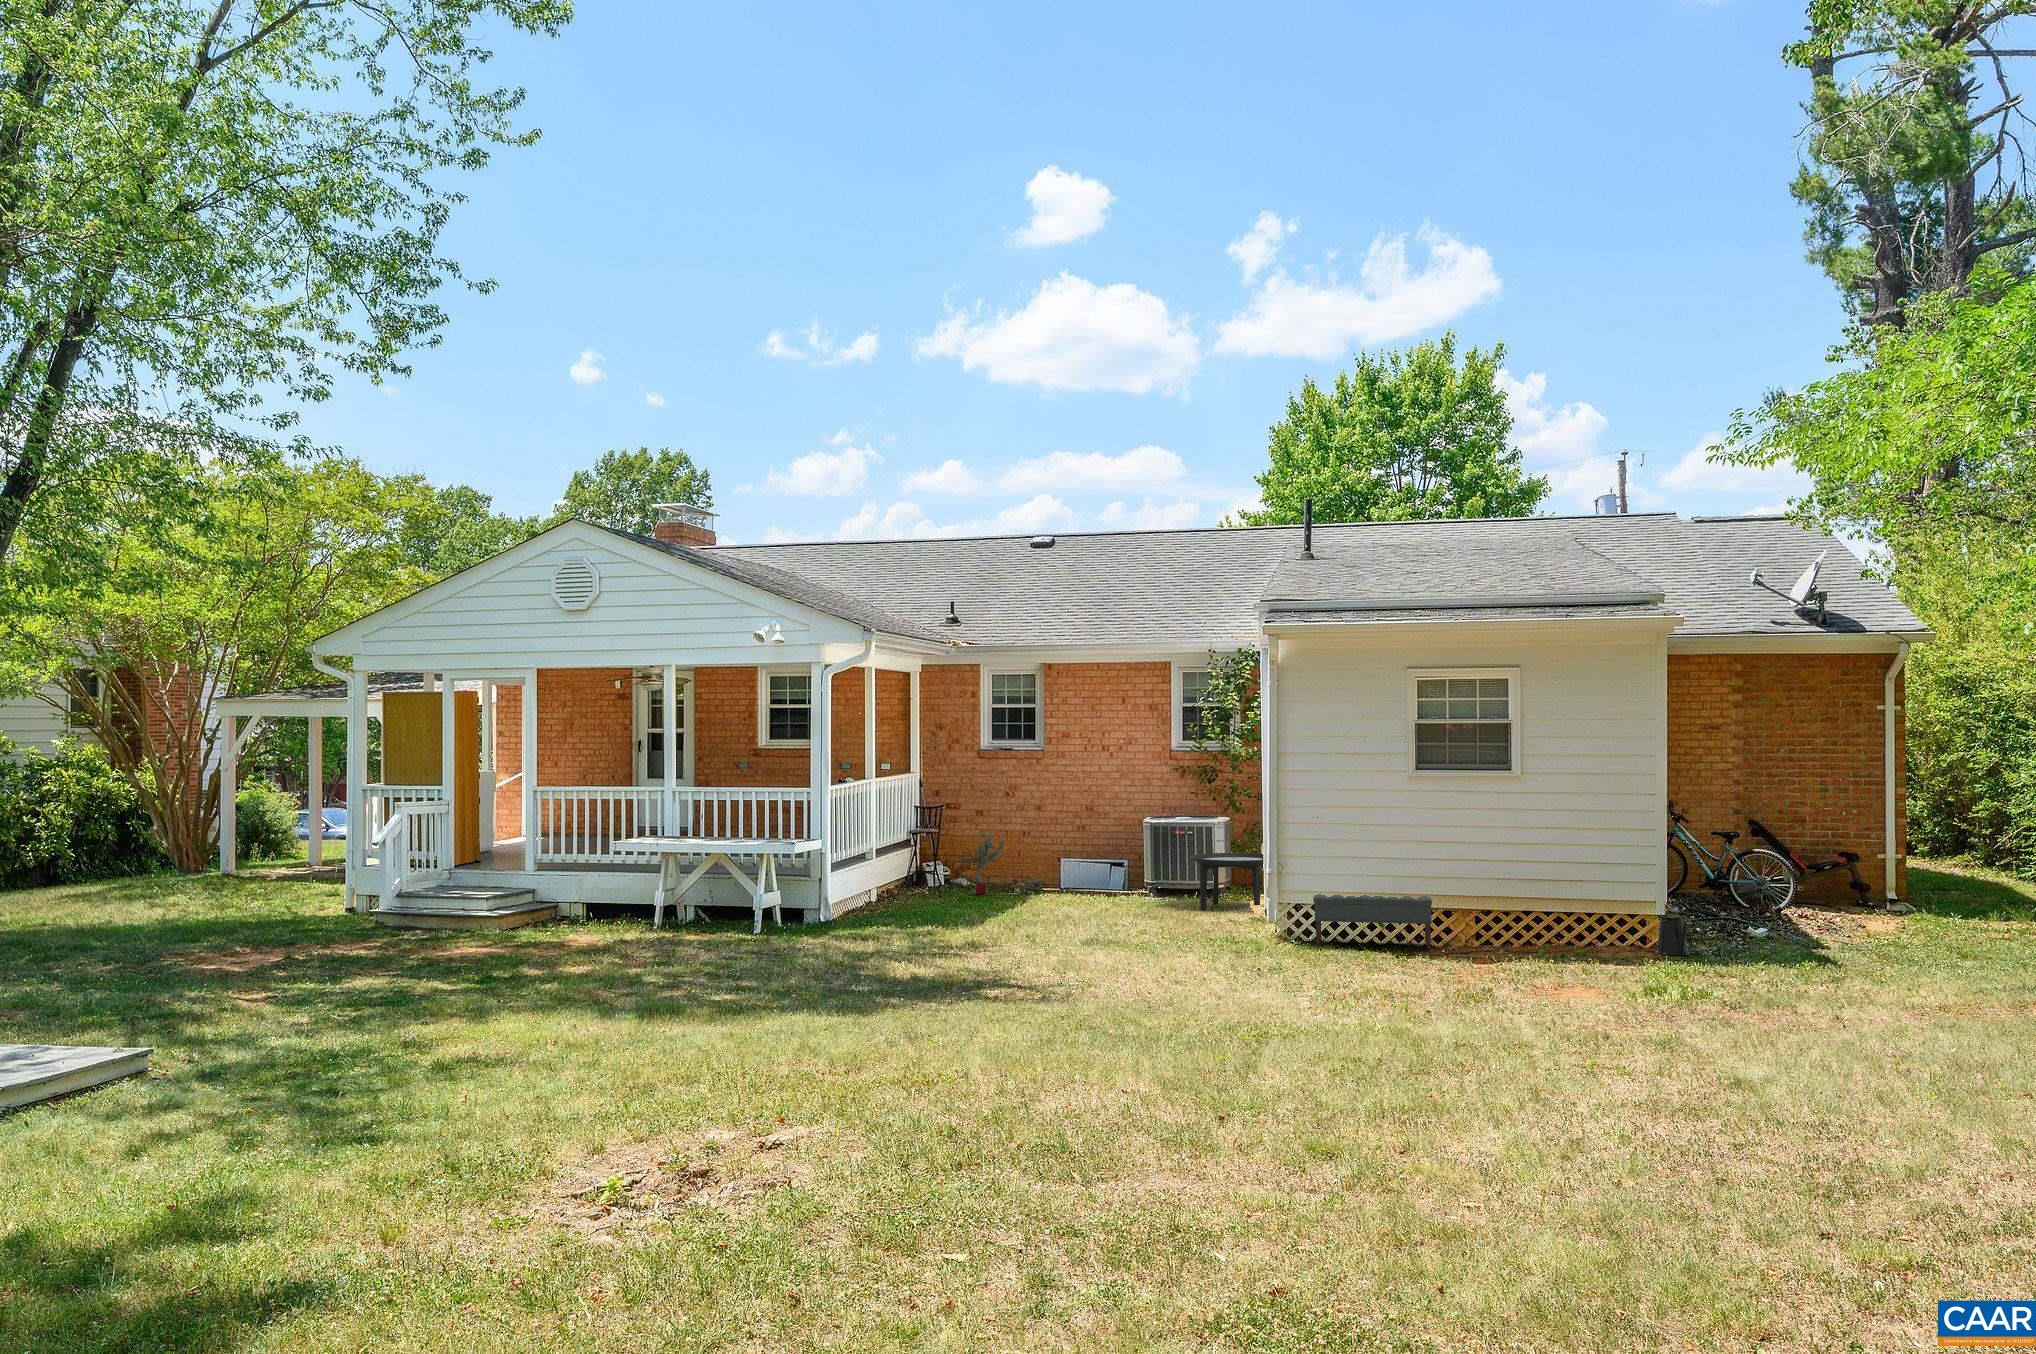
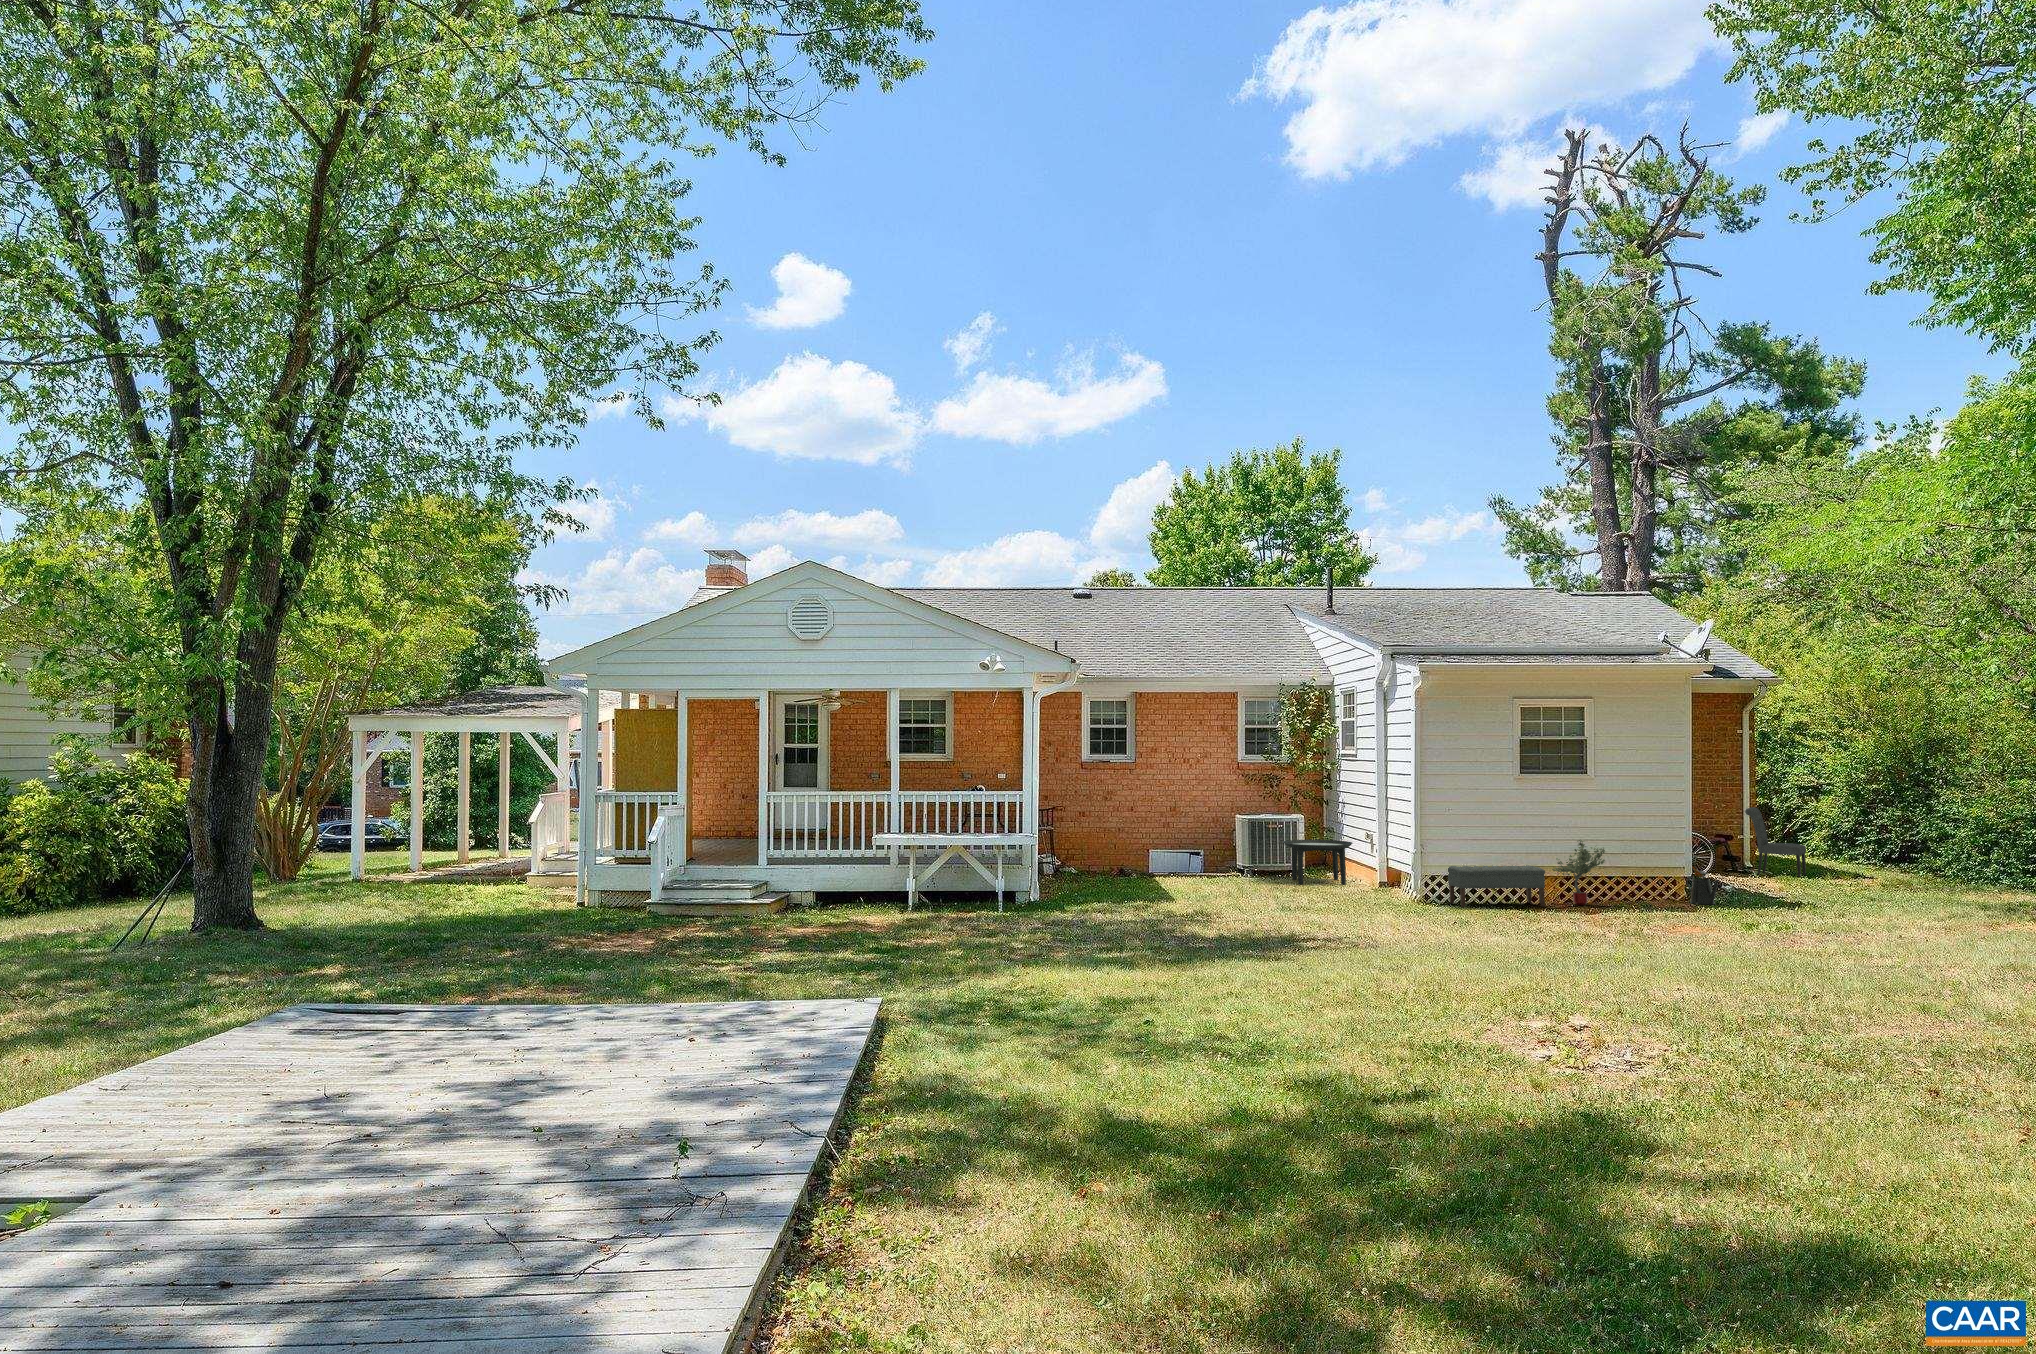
chair: none [1884,820,1976,922] -> present [1745,807,1806,877]
potted tree: present [958,831,1005,895] -> present [1552,840,1605,905]

